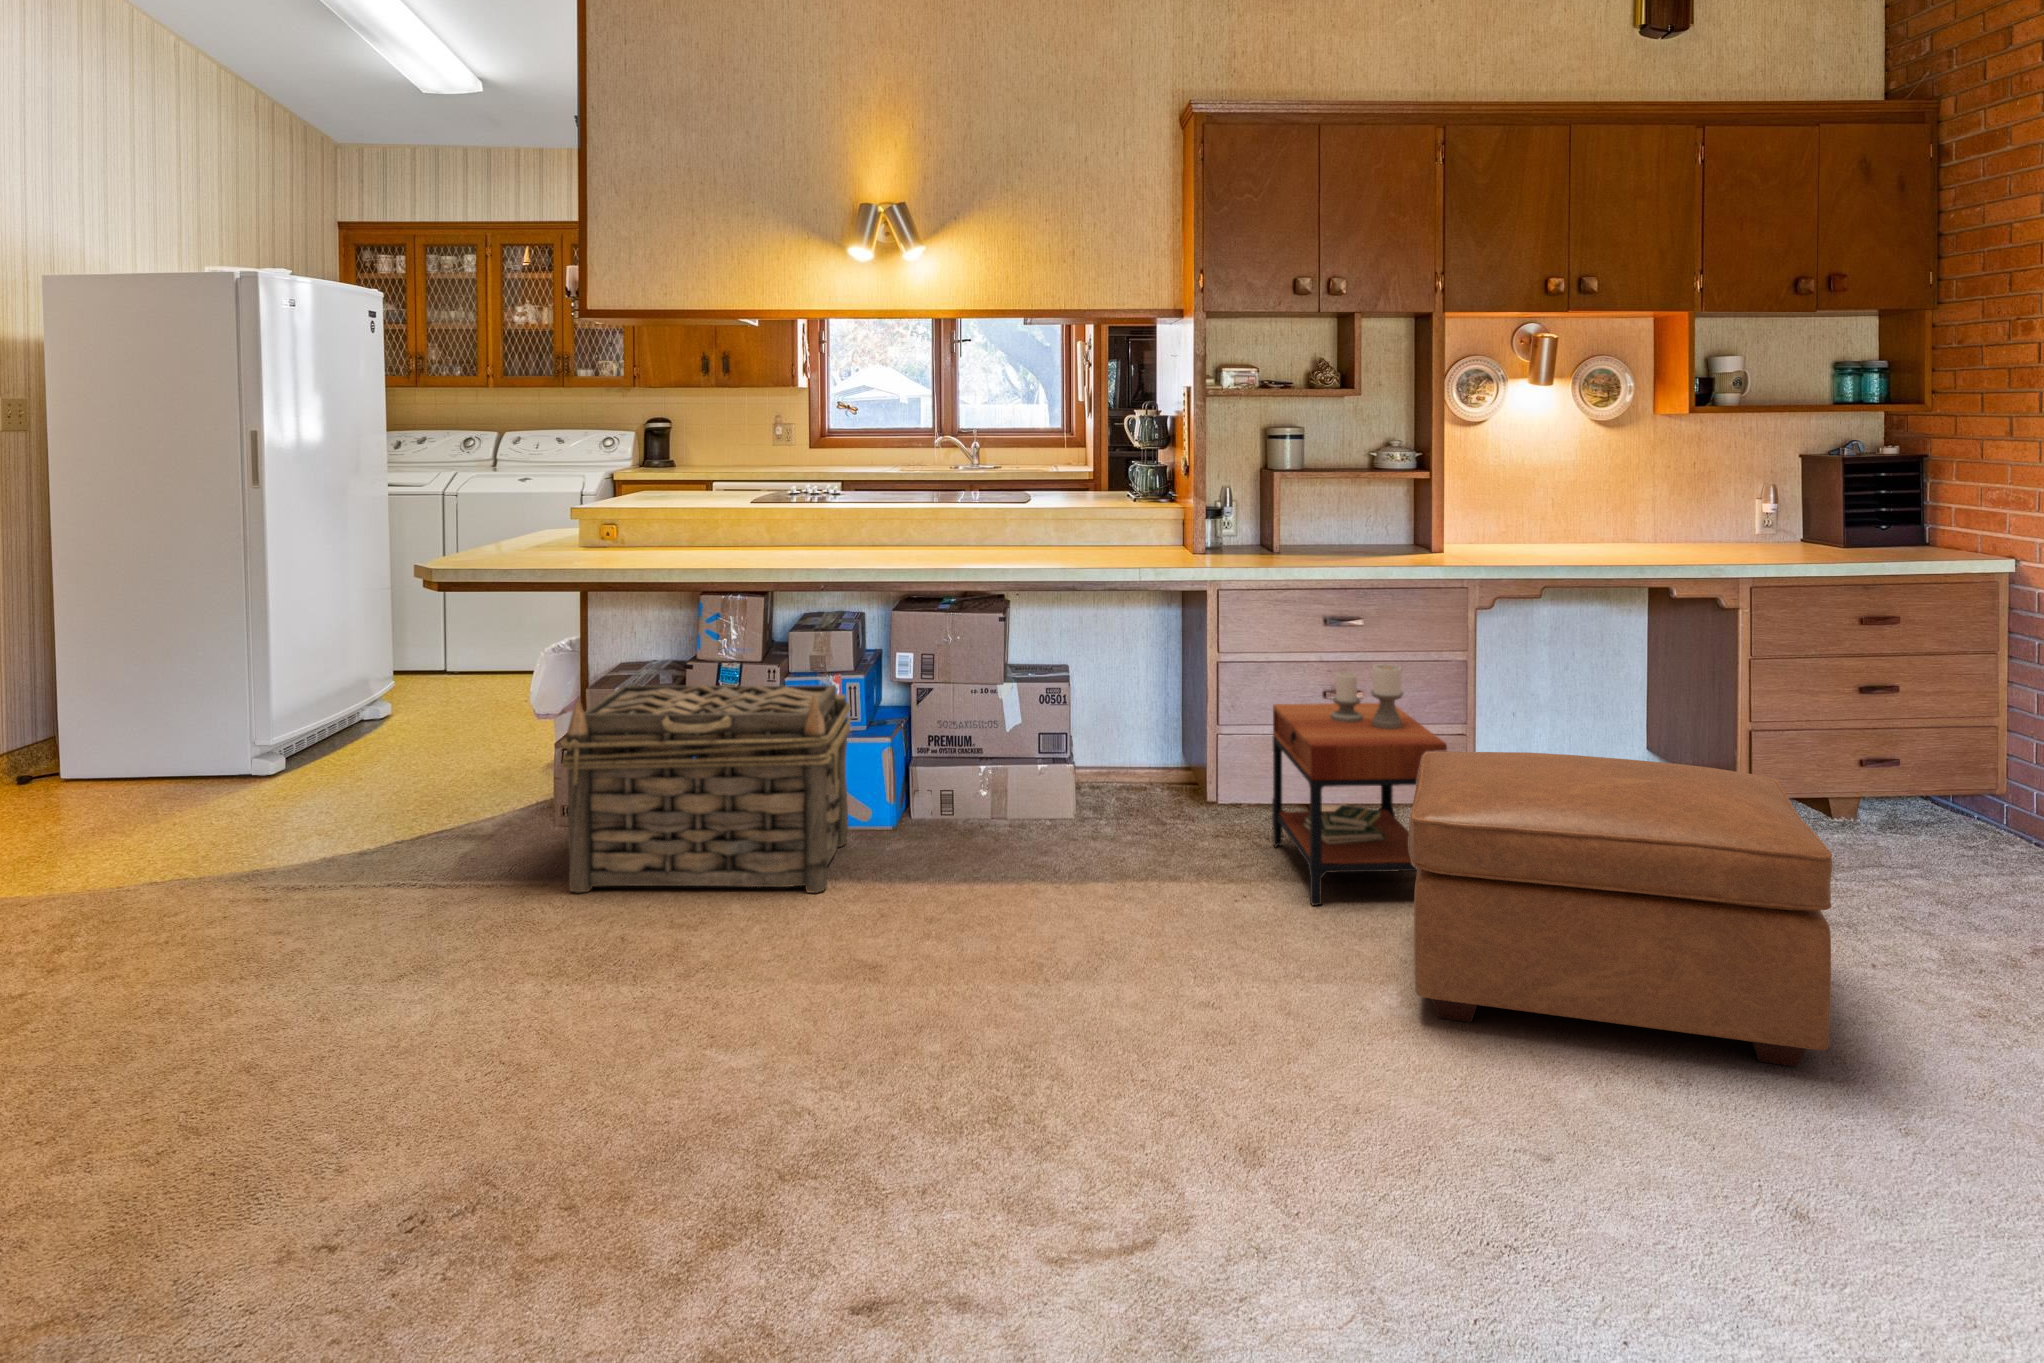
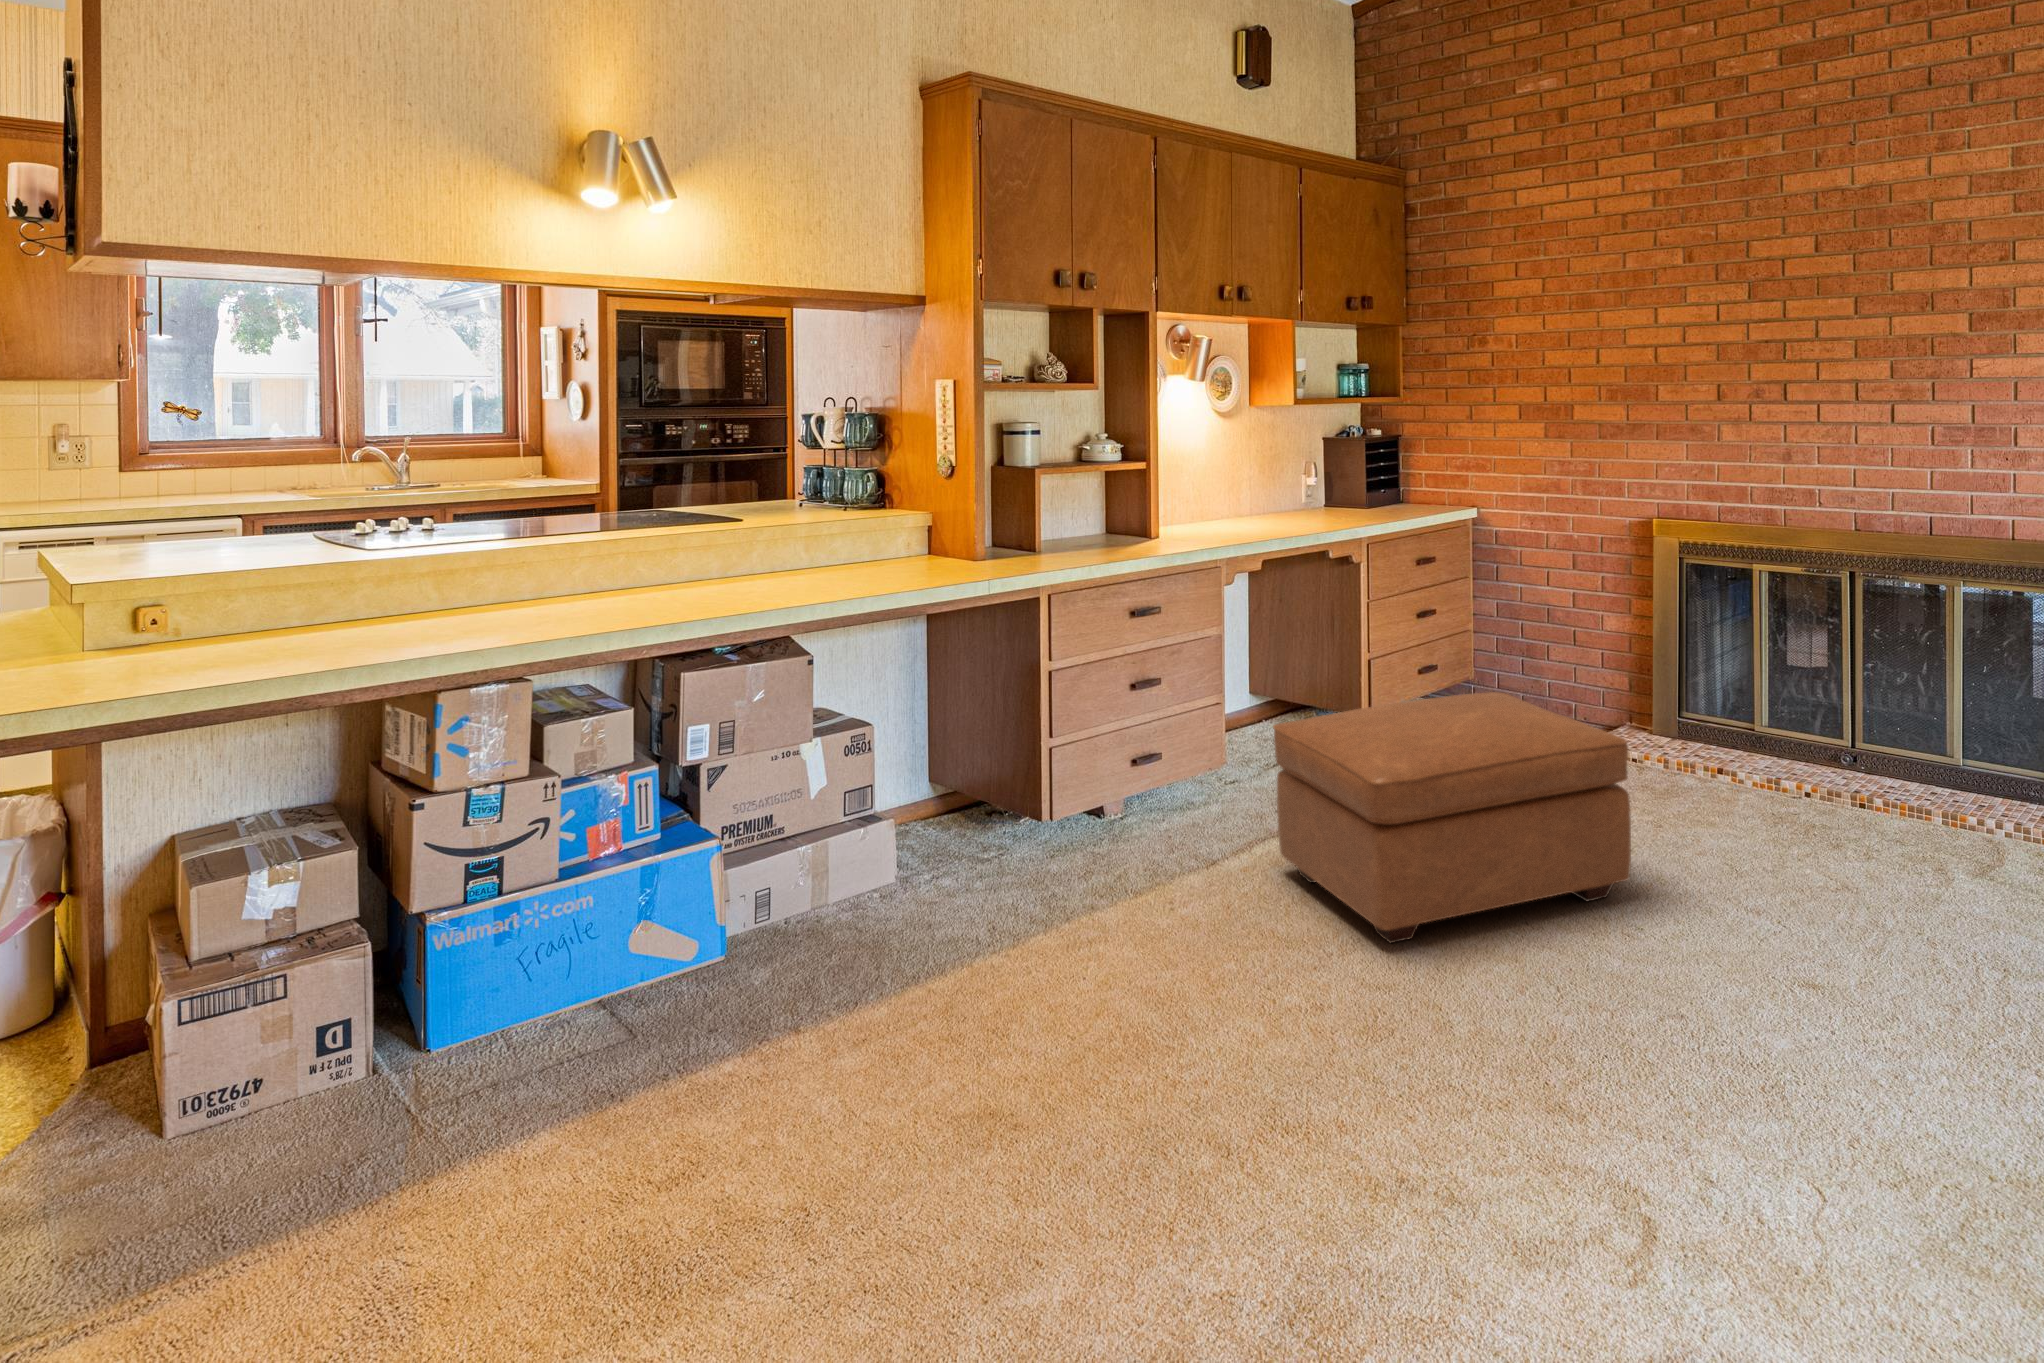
side table: present [1272,664,1447,905] -> none [1072,655,1266,884]
basket: present [561,684,851,893] -> none [356,786,739,1140]

